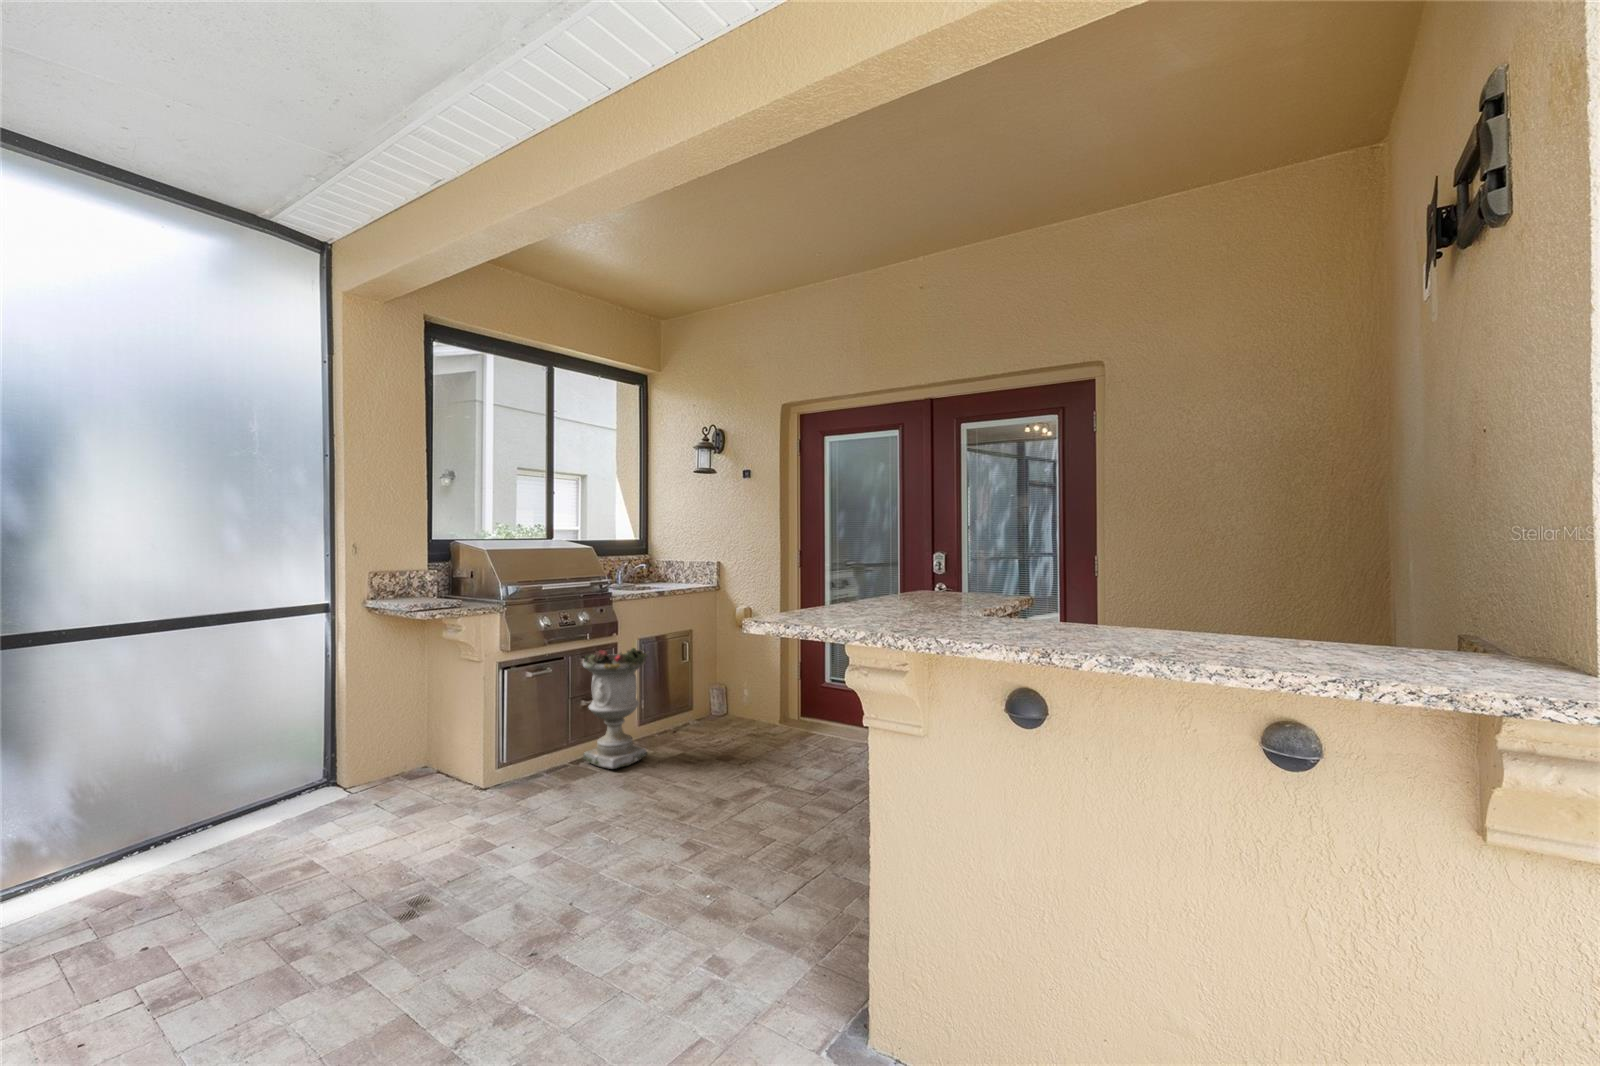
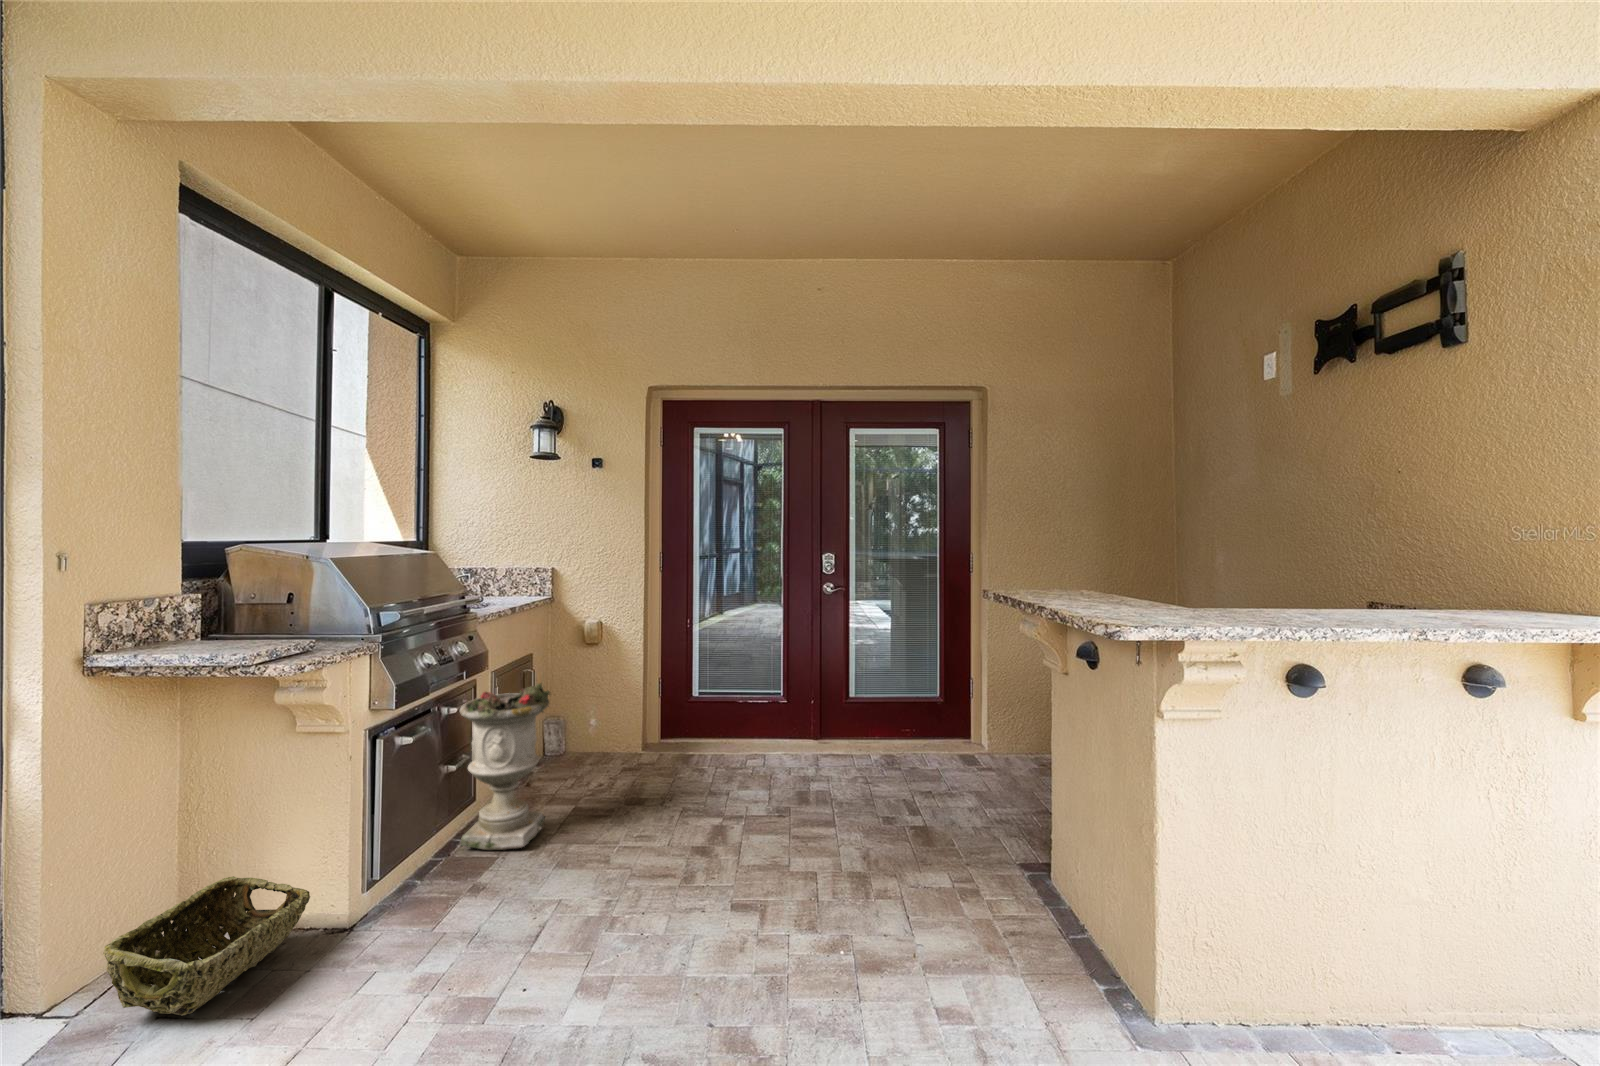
woven basket: none [349,741,462,807] -> present [103,876,310,1016]

